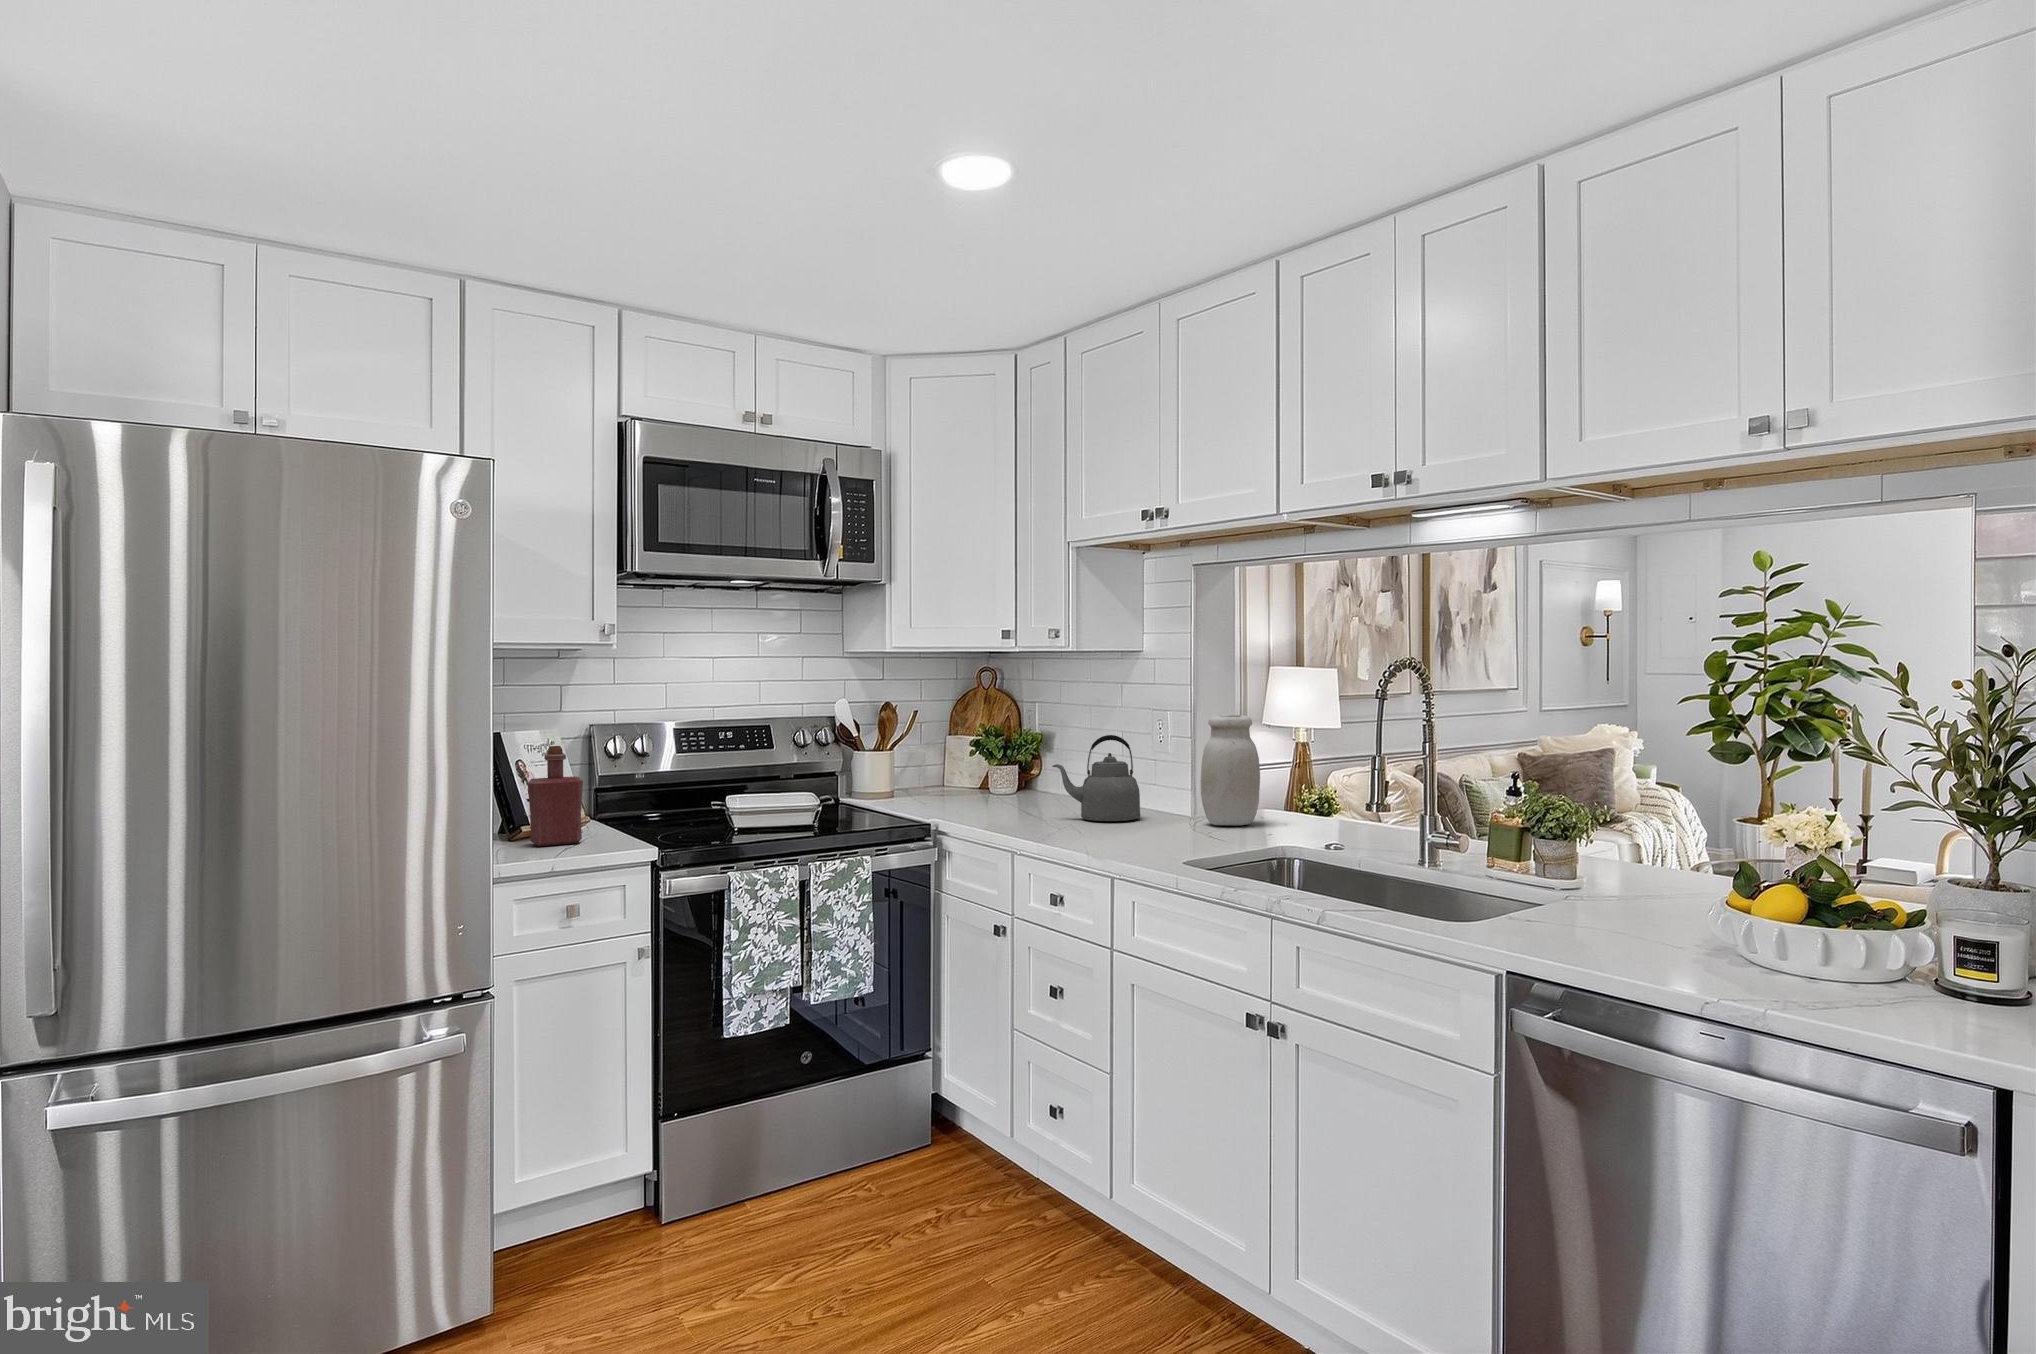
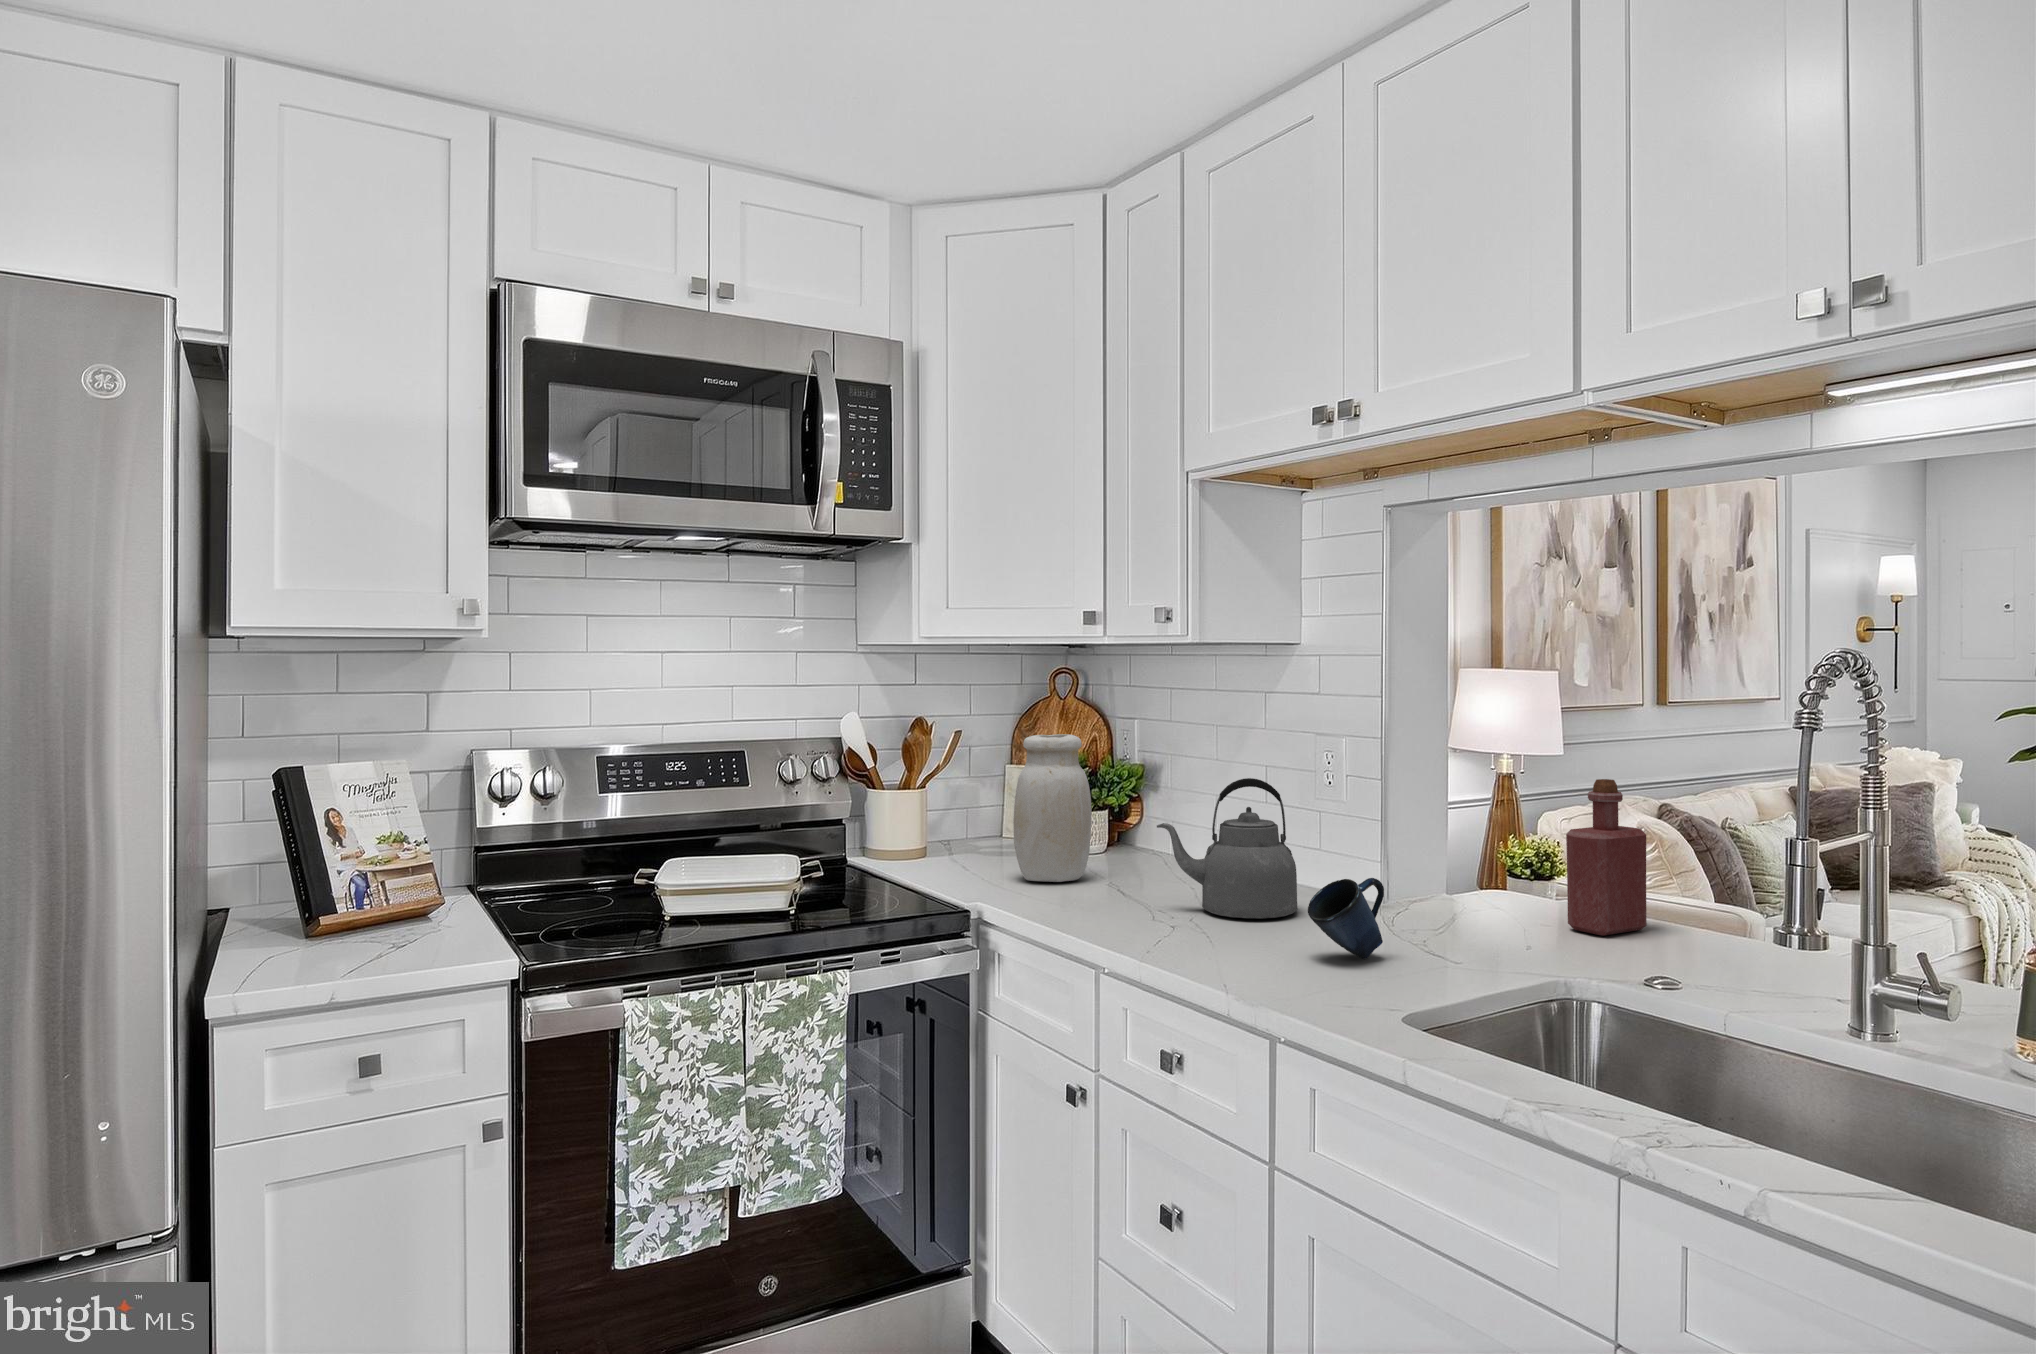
jar: present [1201,715,1260,825] -> present [1013,734,1092,882]
bottle: present [527,746,583,846] -> present [1566,779,1647,936]
mug: none [1141,788,1186,835] -> present [1308,878,1384,959]

